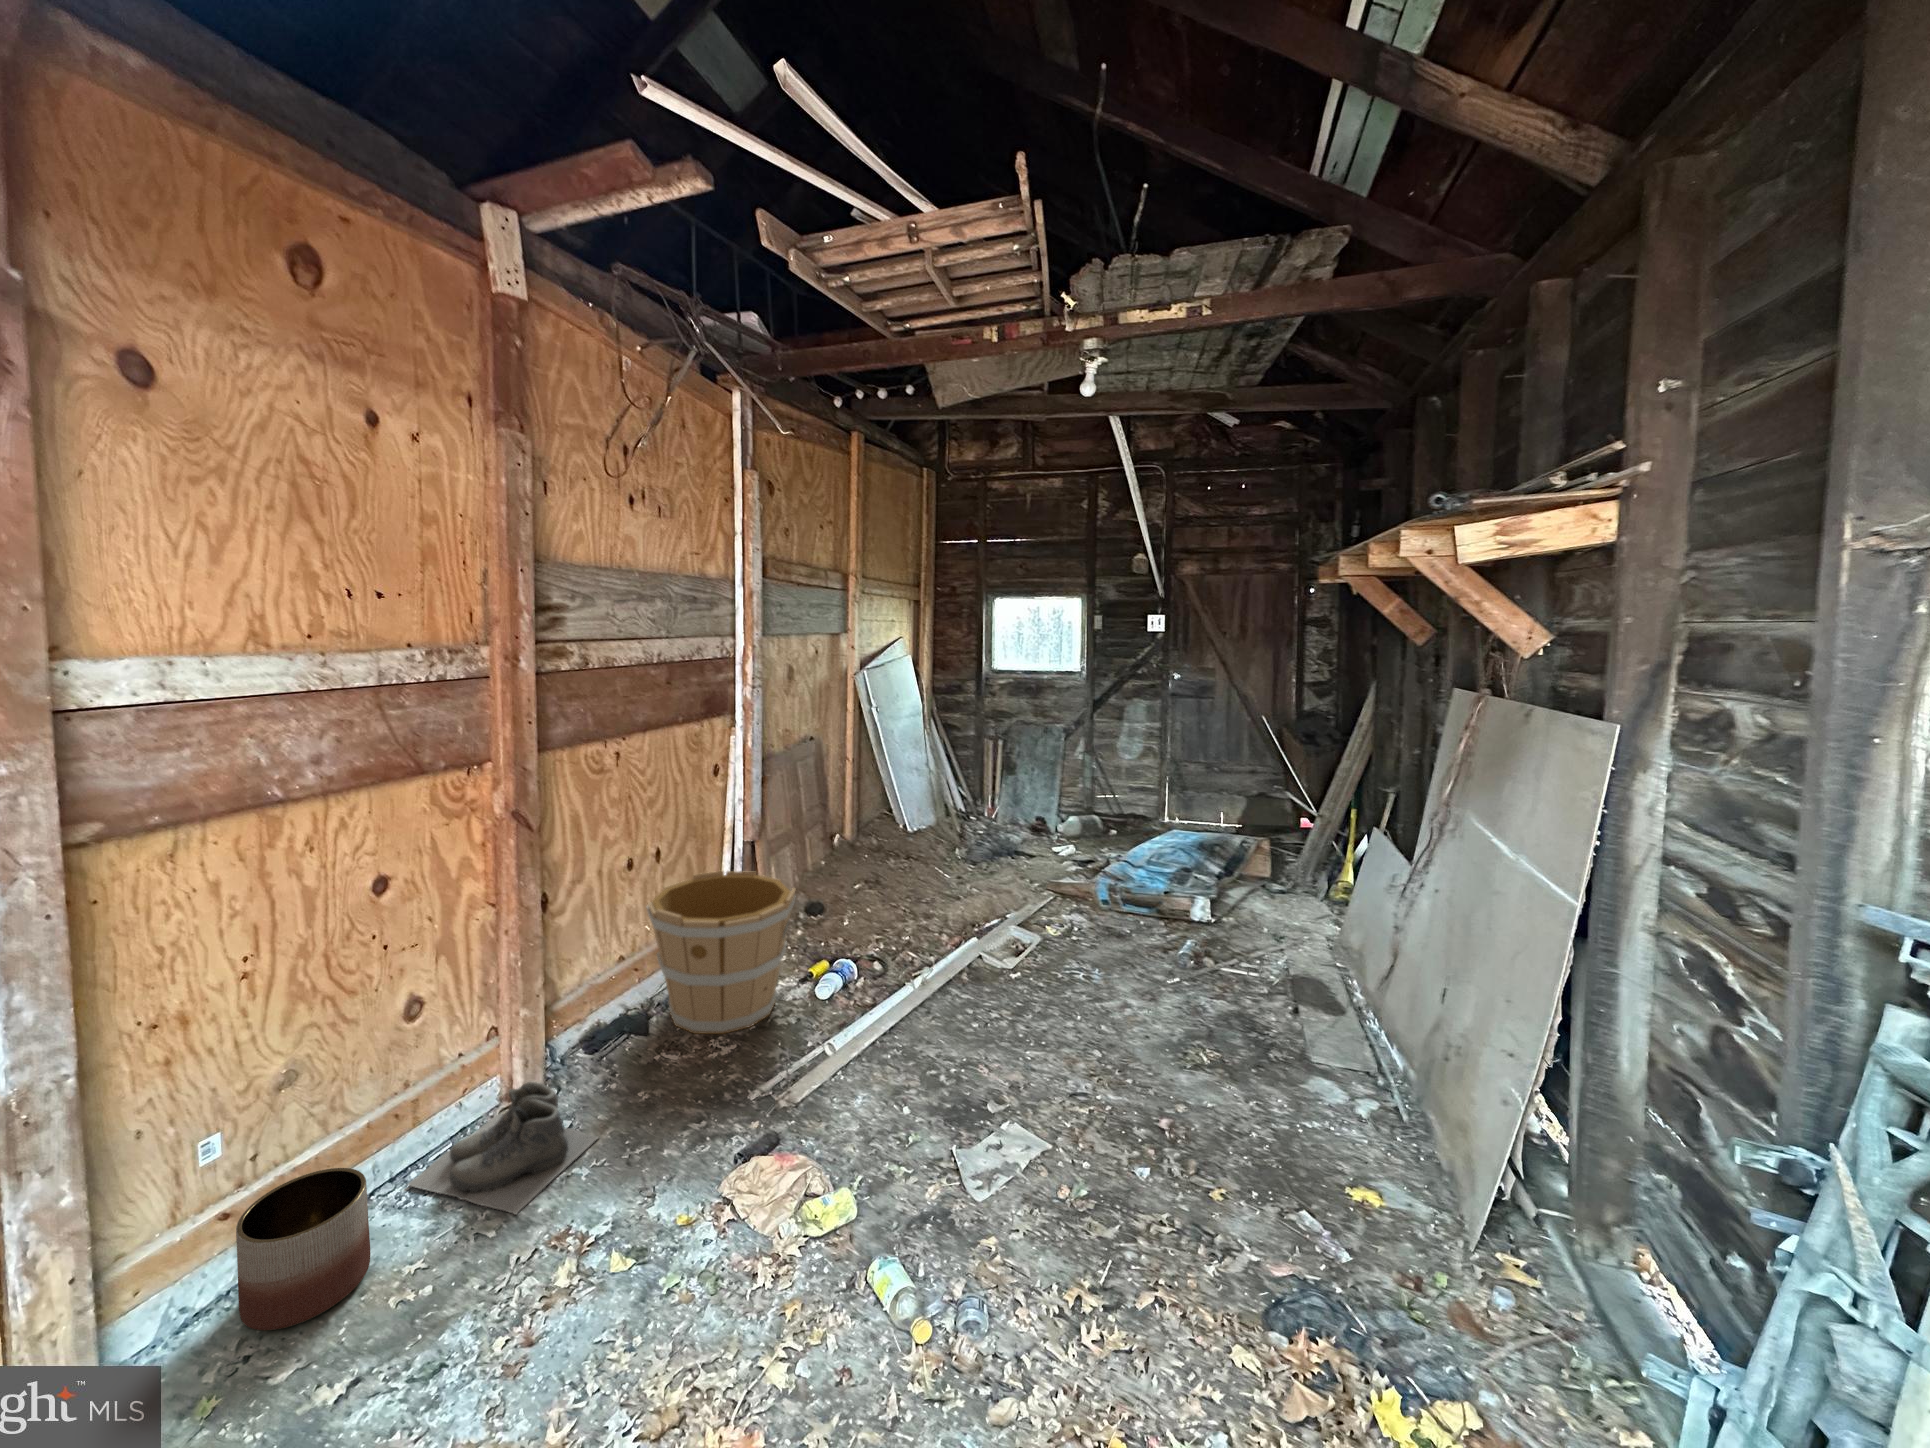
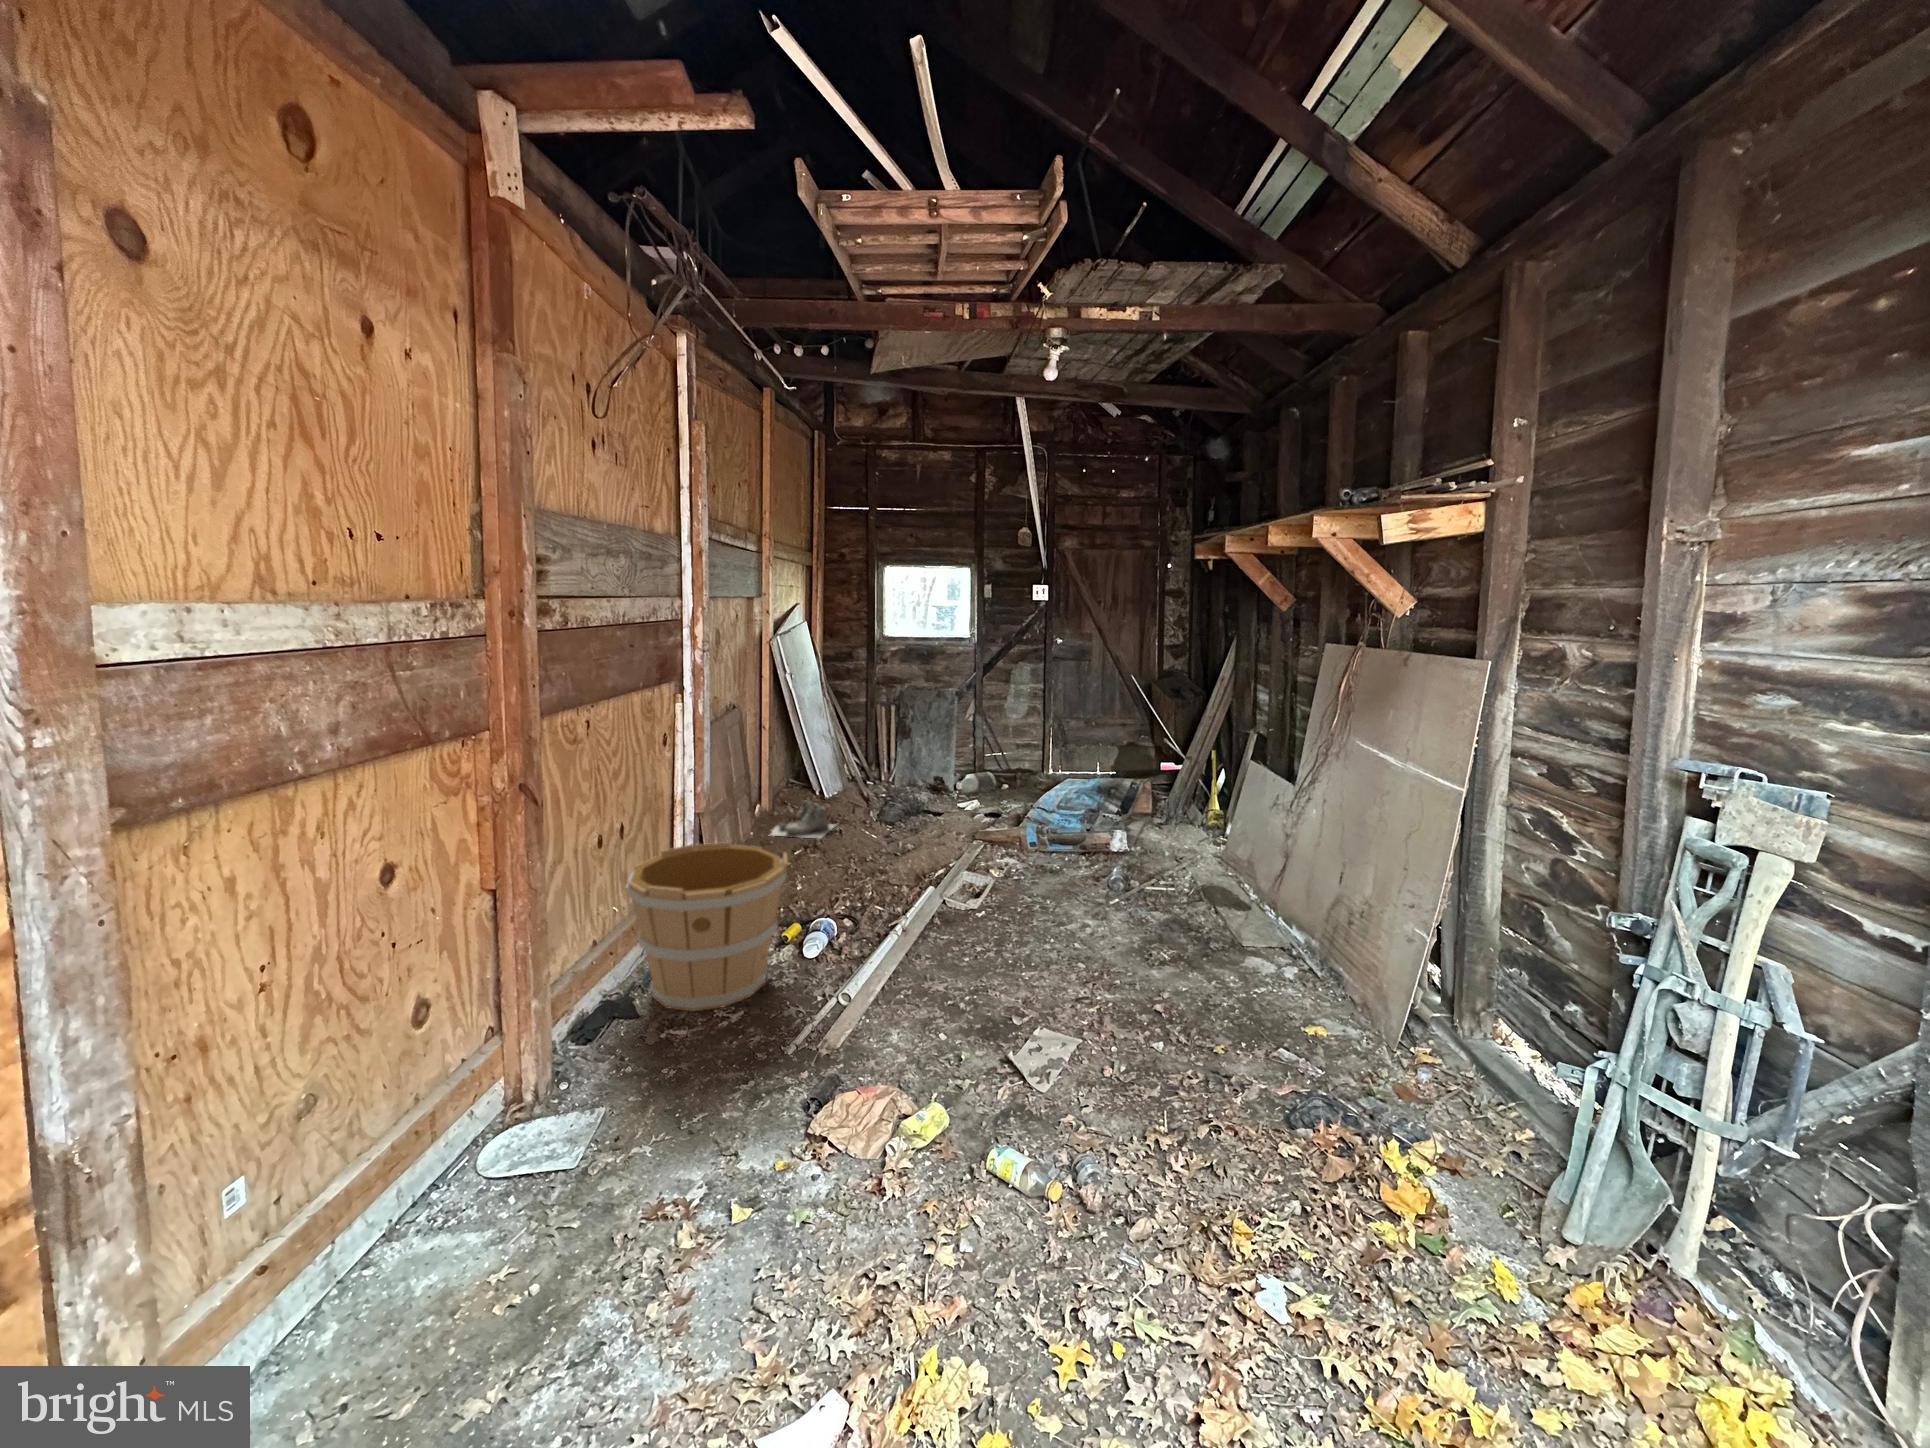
boots: present [408,1082,598,1214] -> present [771,801,835,839]
planter: present [236,1168,371,1330] -> none [293,1190,448,1381]

